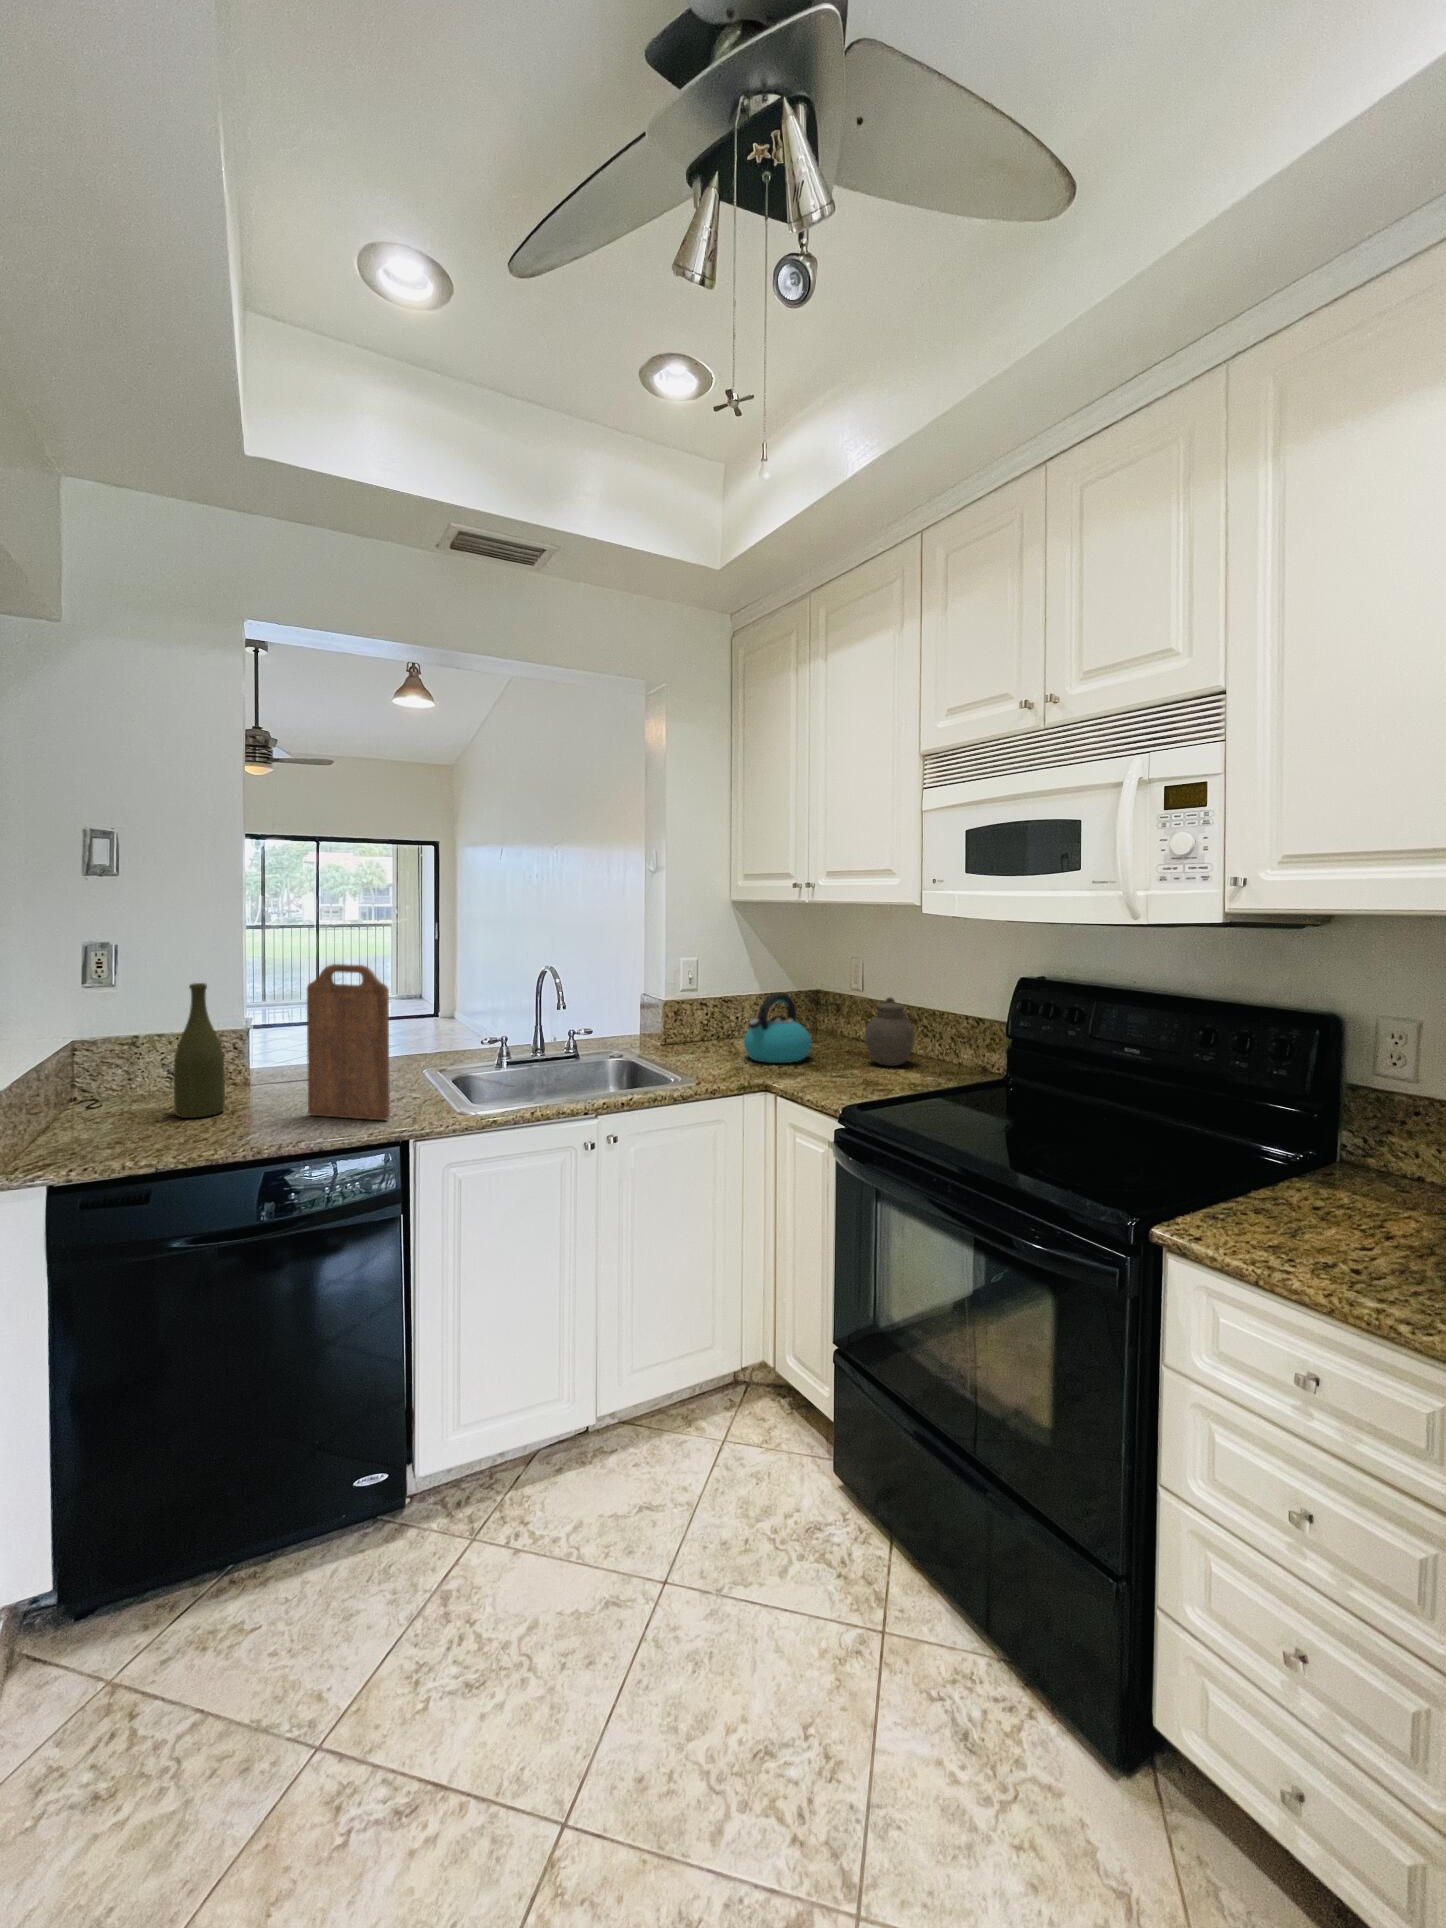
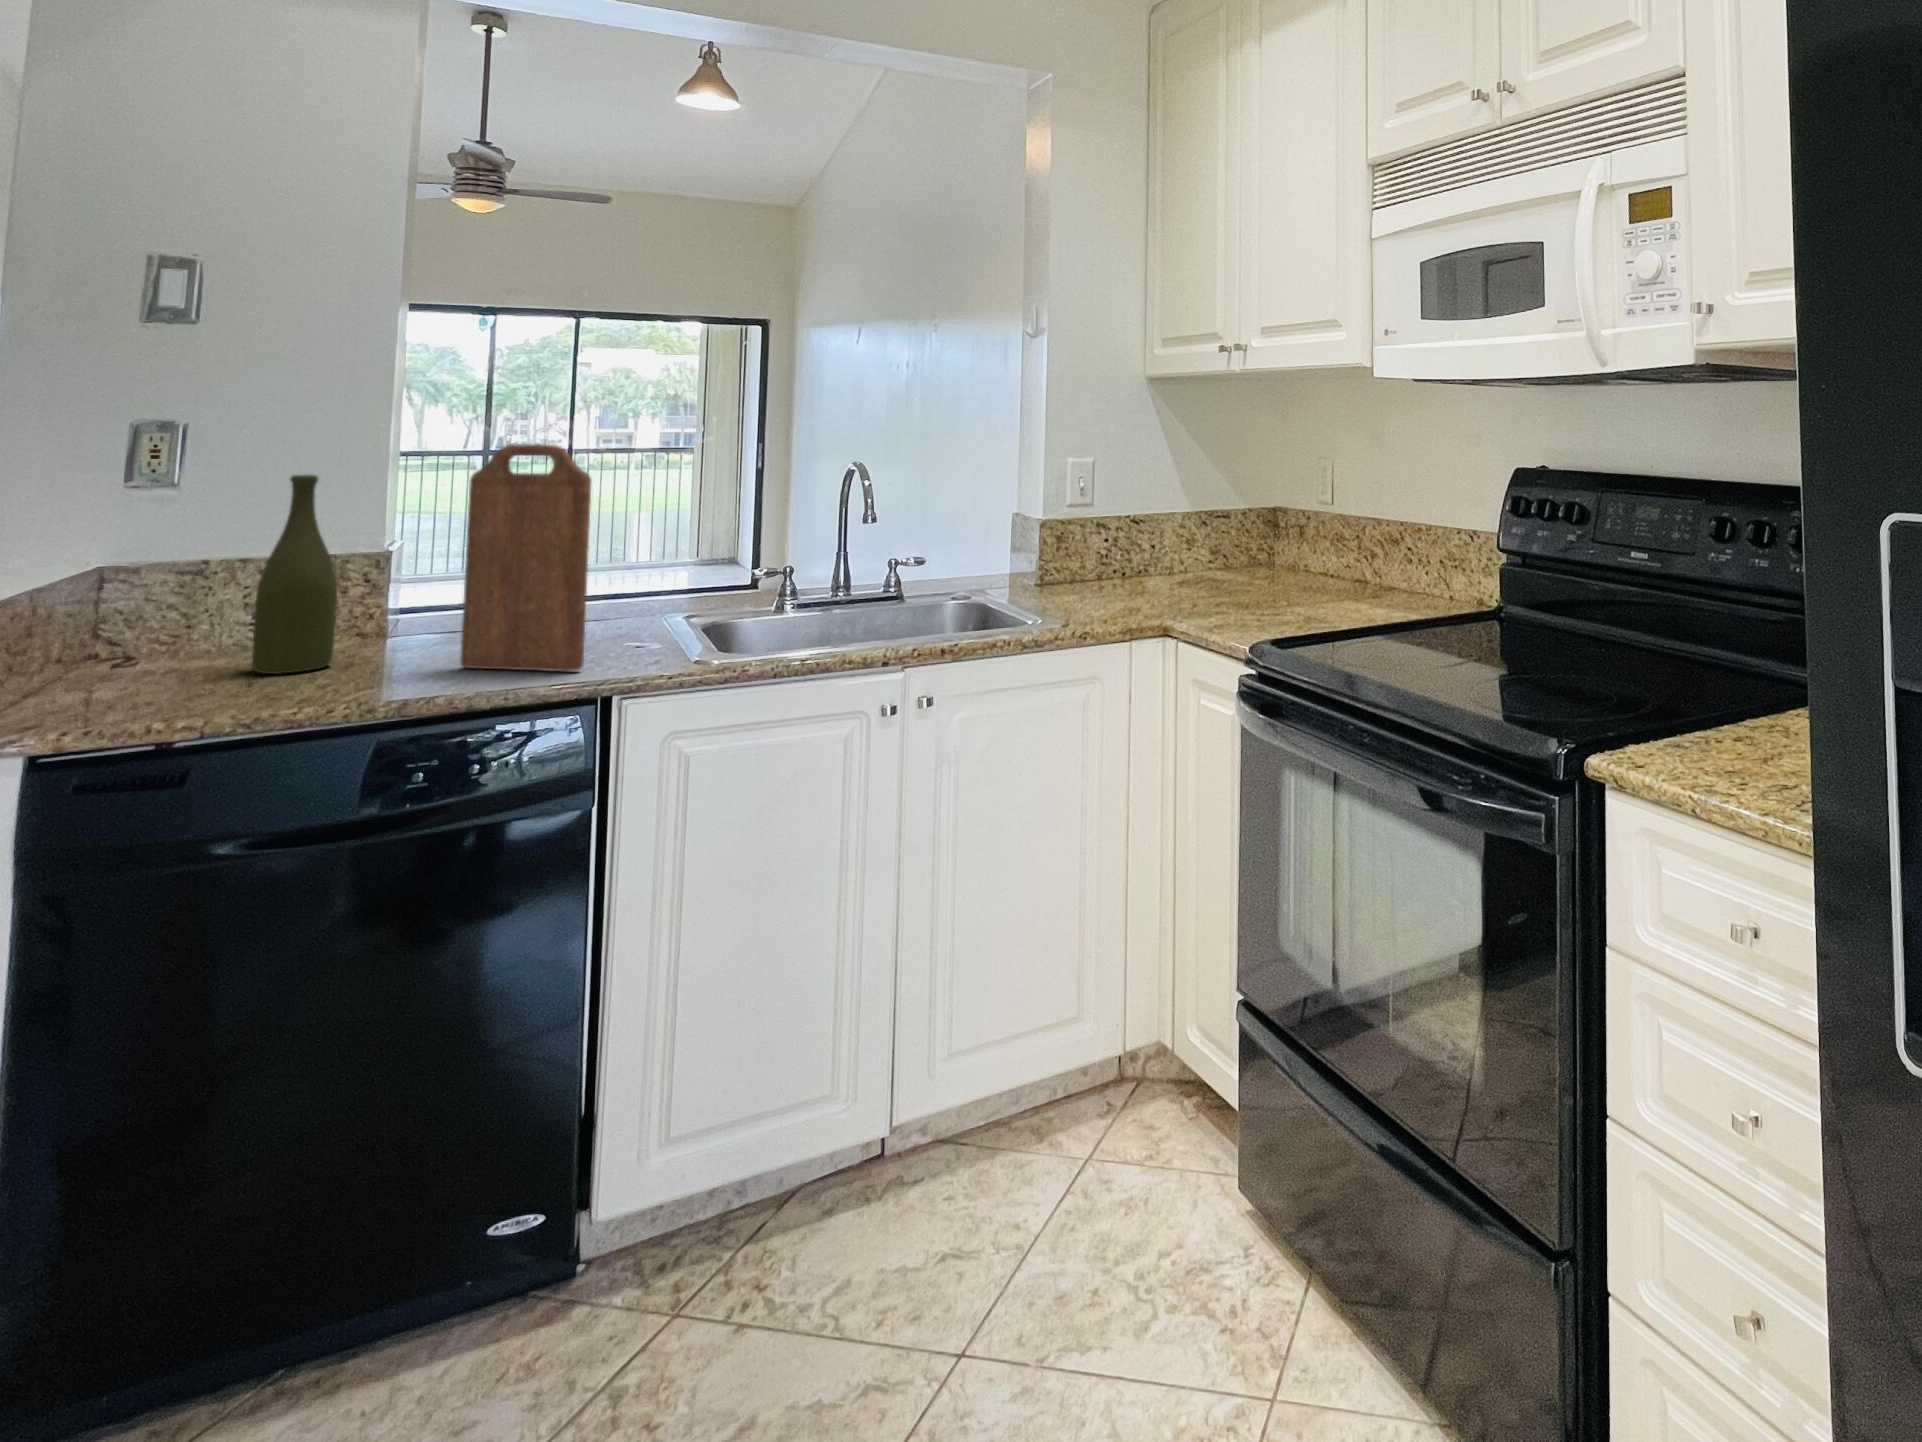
kettle: present [744,993,812,1063] -> none [1147,499,1246,598]
jar: present [865,997,915,1066] -> none [1320,501,1390,599]

